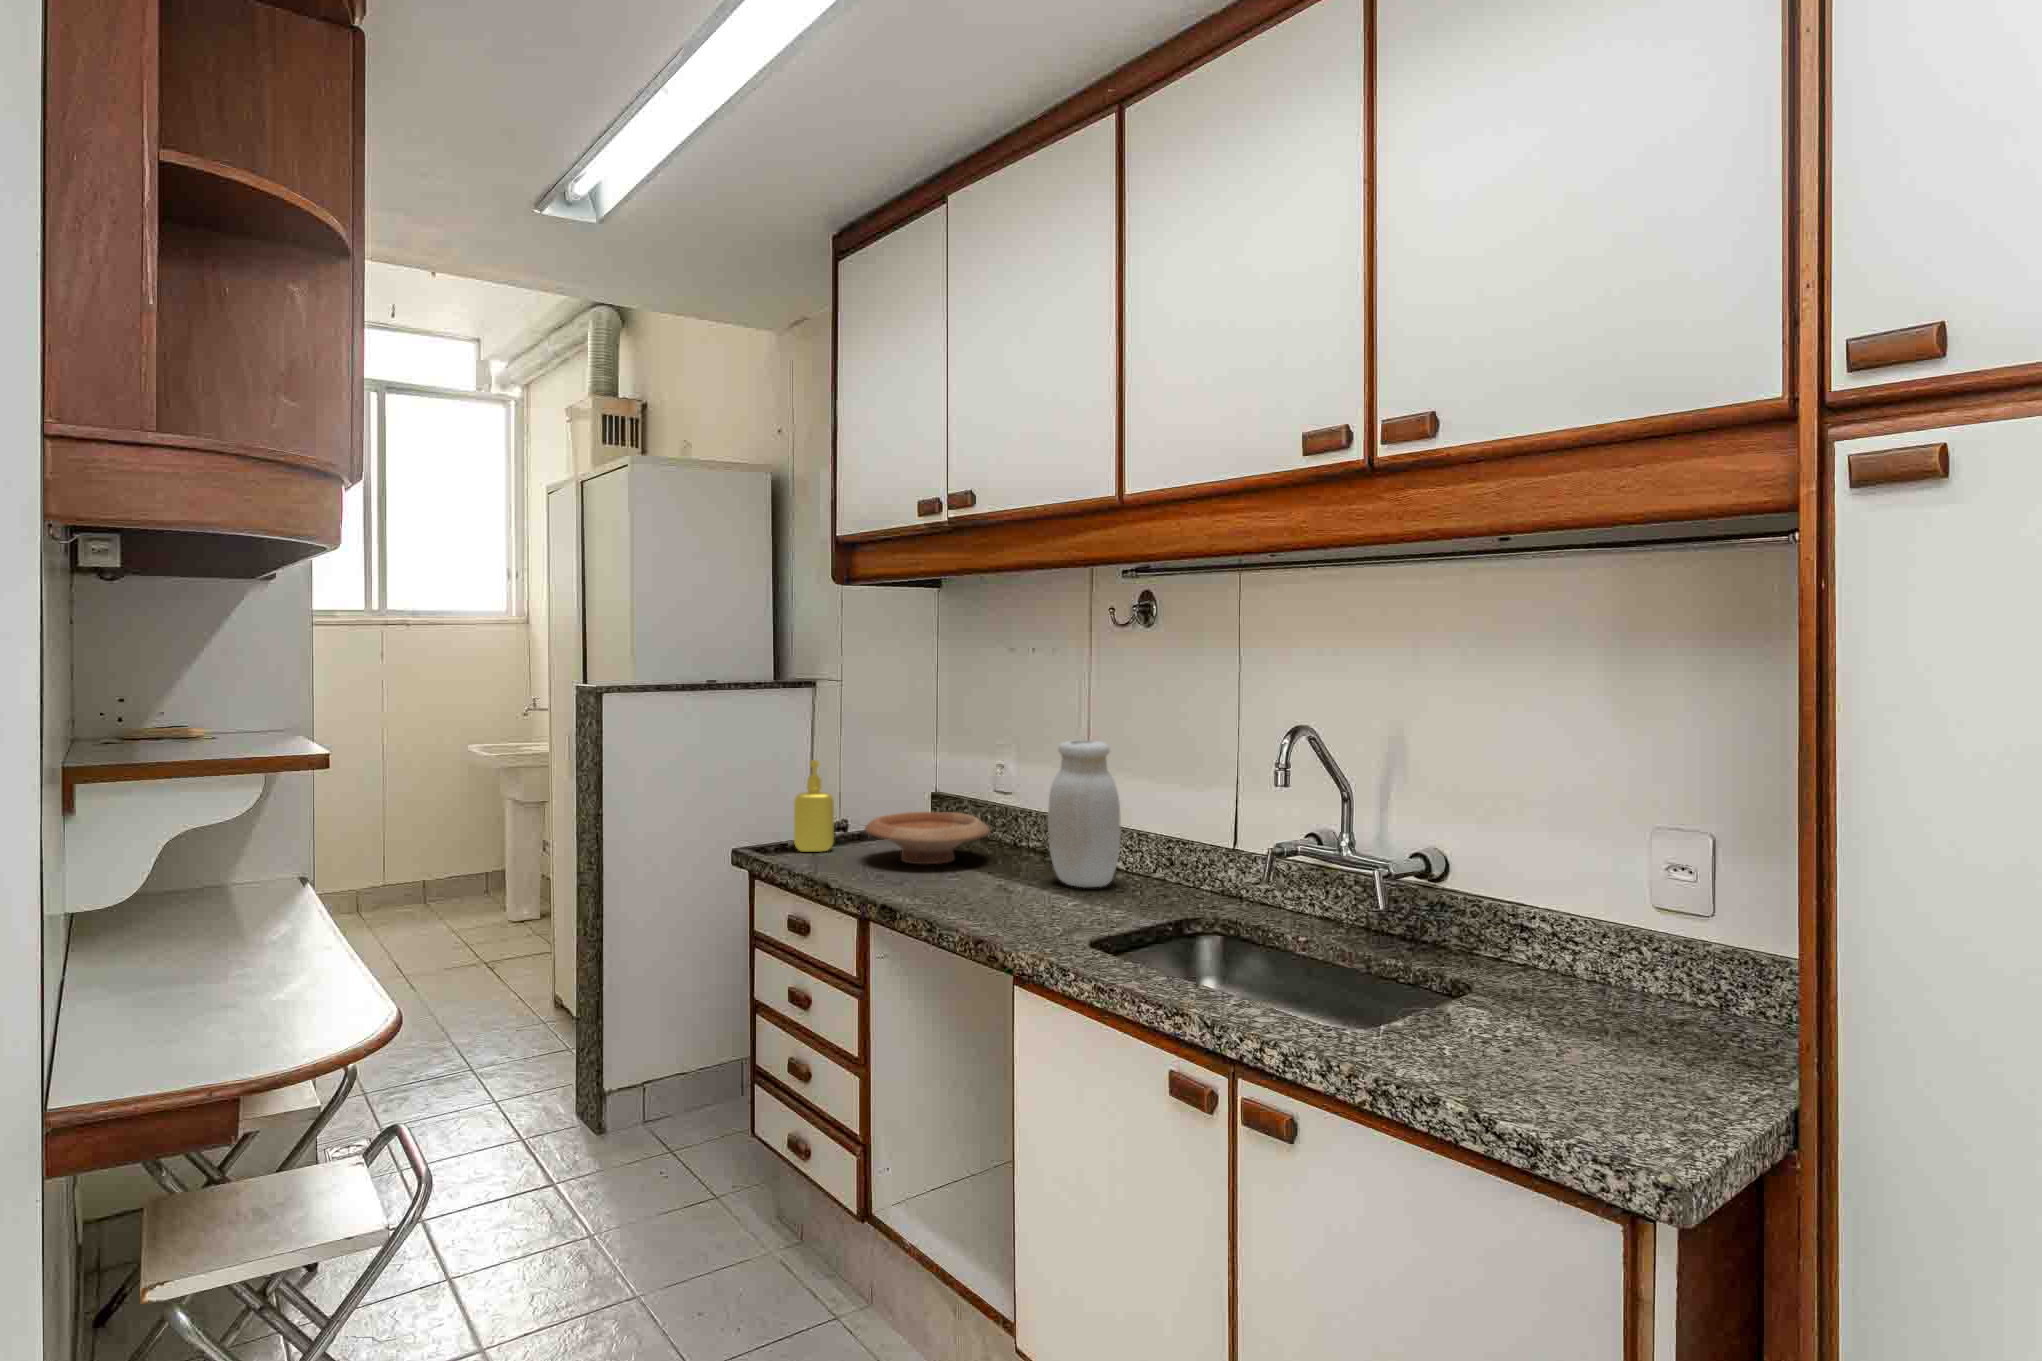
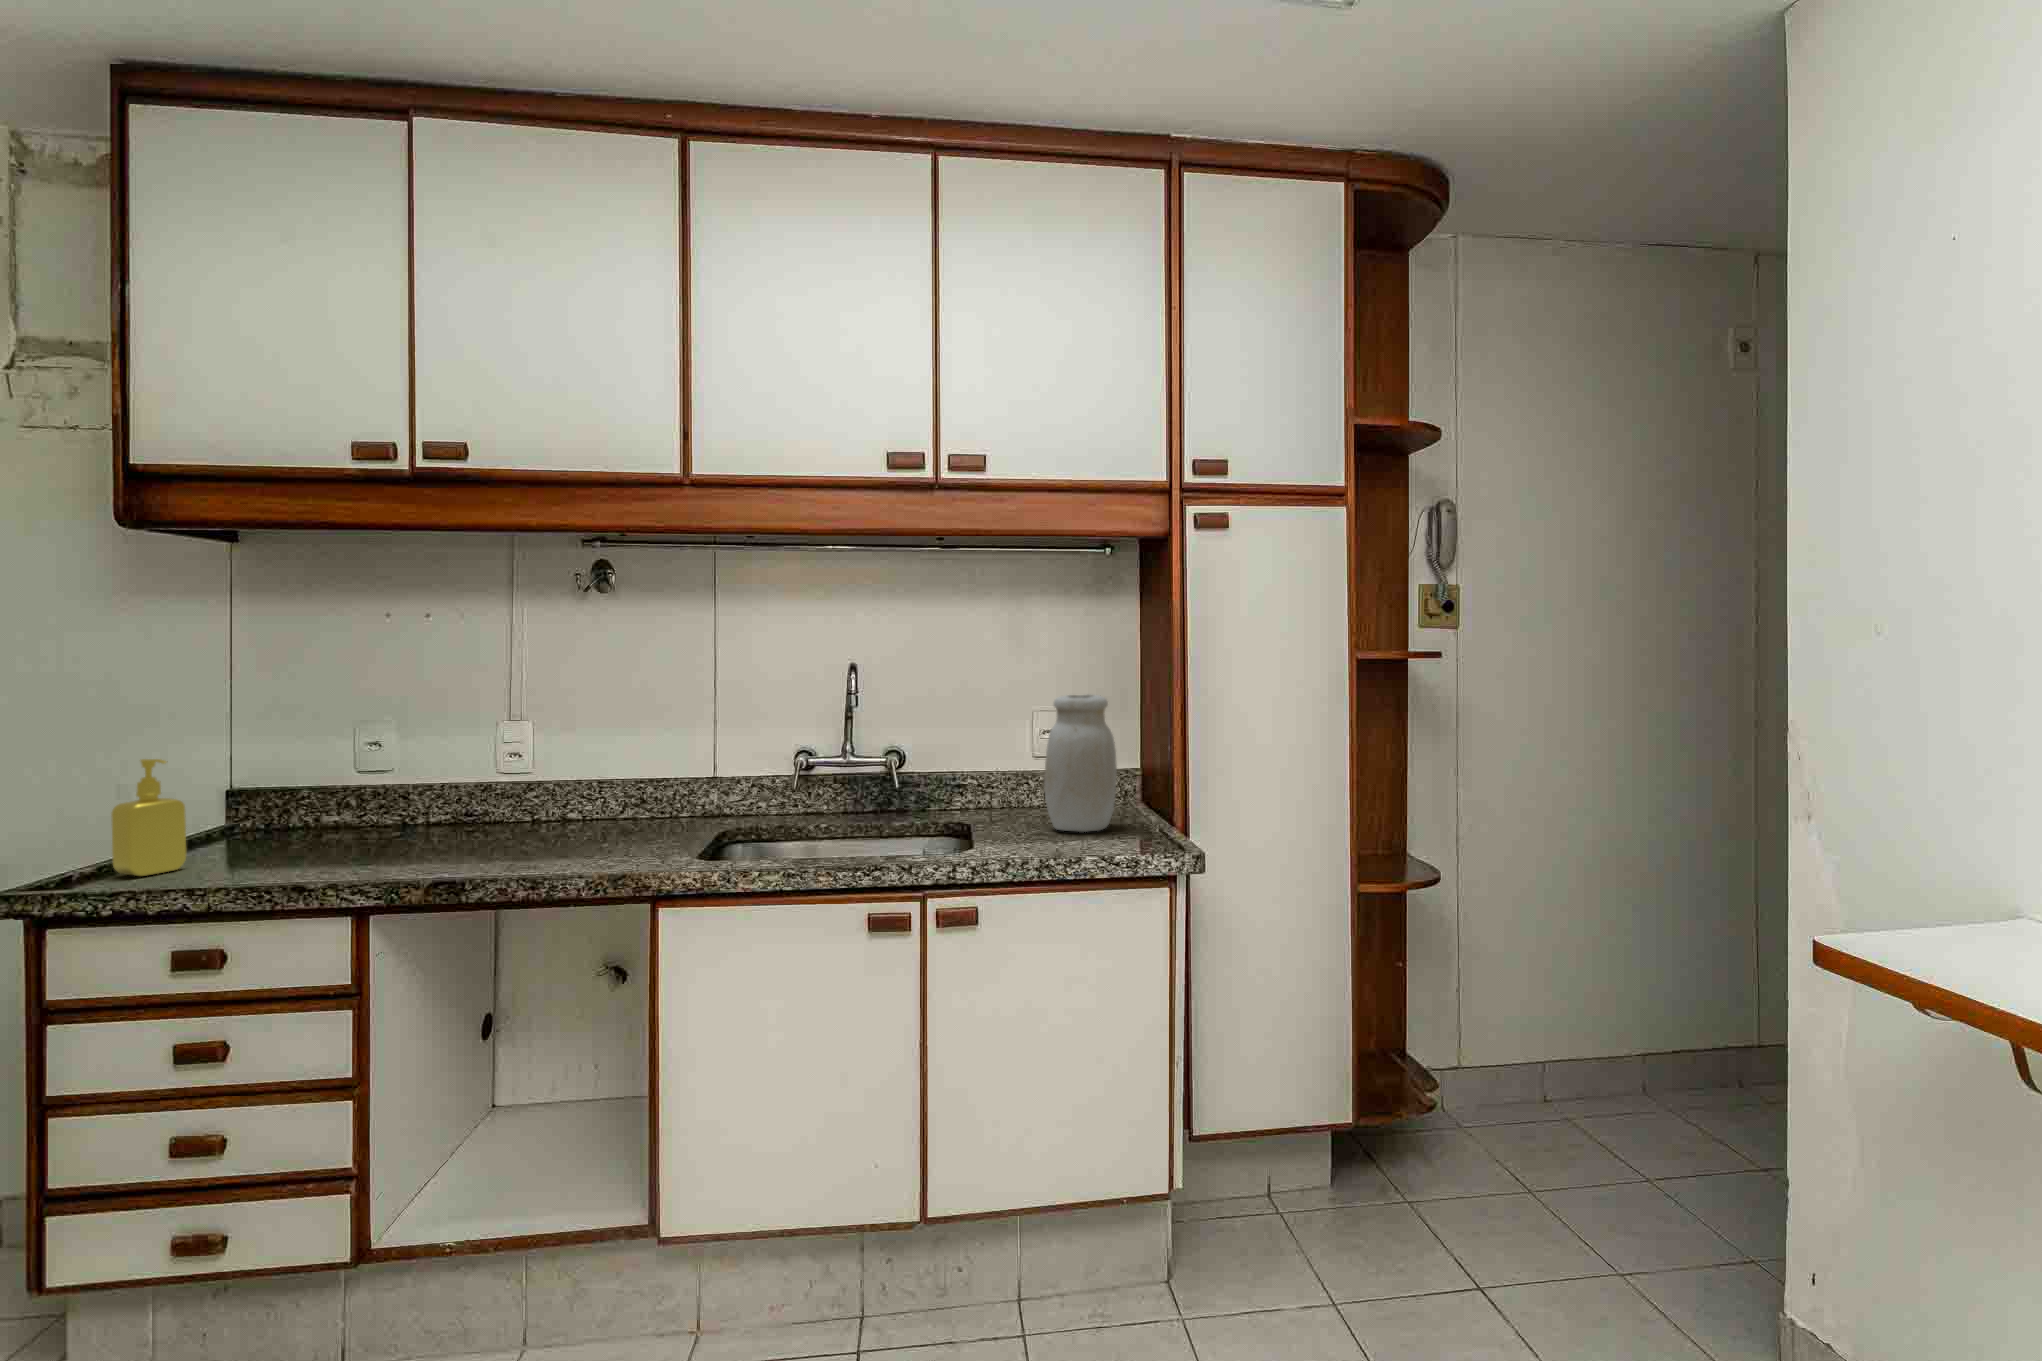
jar: present [1048,740,1121,888] -> present [1044,694,1117,832]
wooden bowl: present [865,812,990,864] -> none [258,796,430,856]

